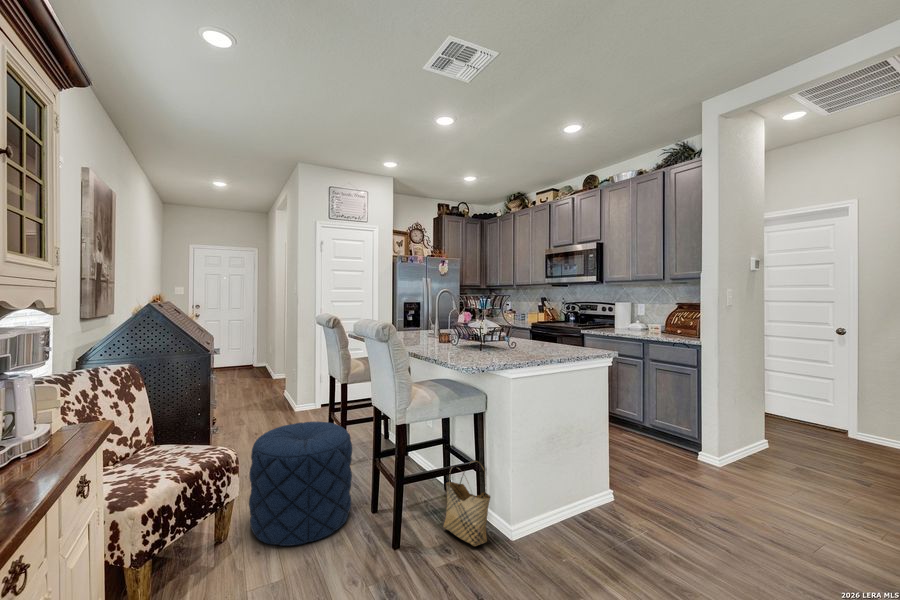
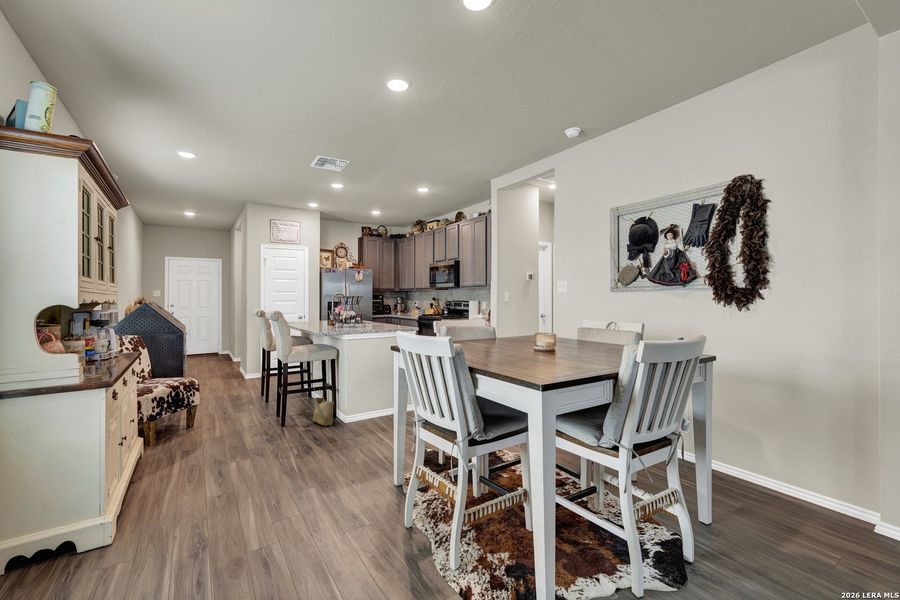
pouf: present [249,422,352,546] -> none [206,370,265,429]

